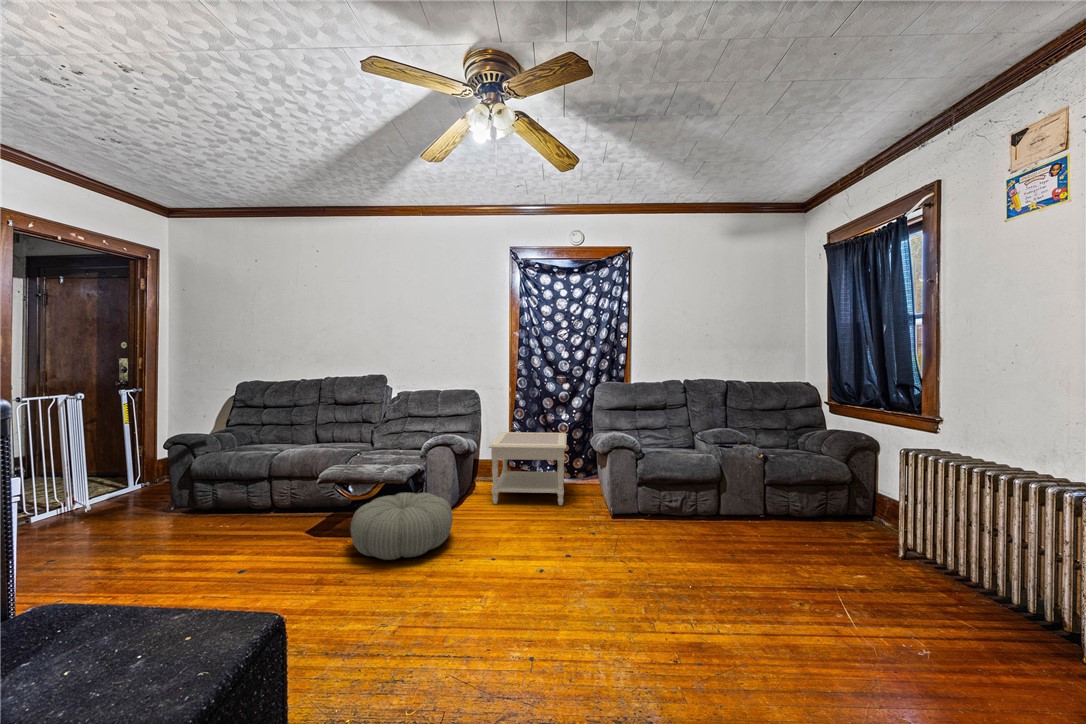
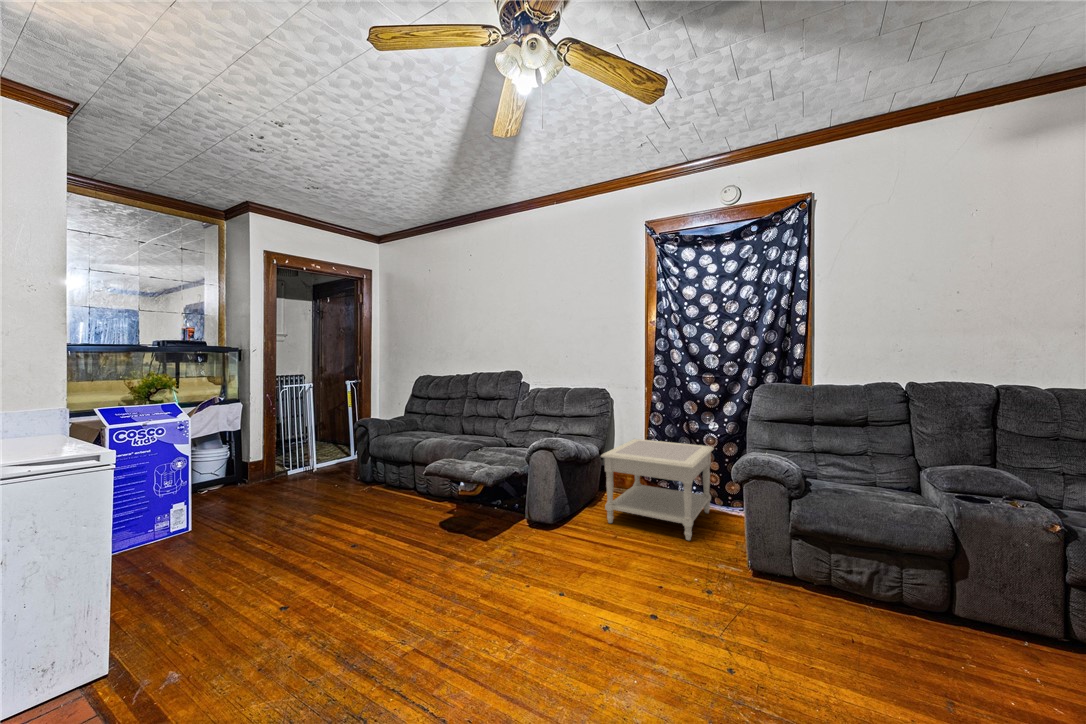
pouf: present [350,493,453,560] -> none [434,496,539,570]

